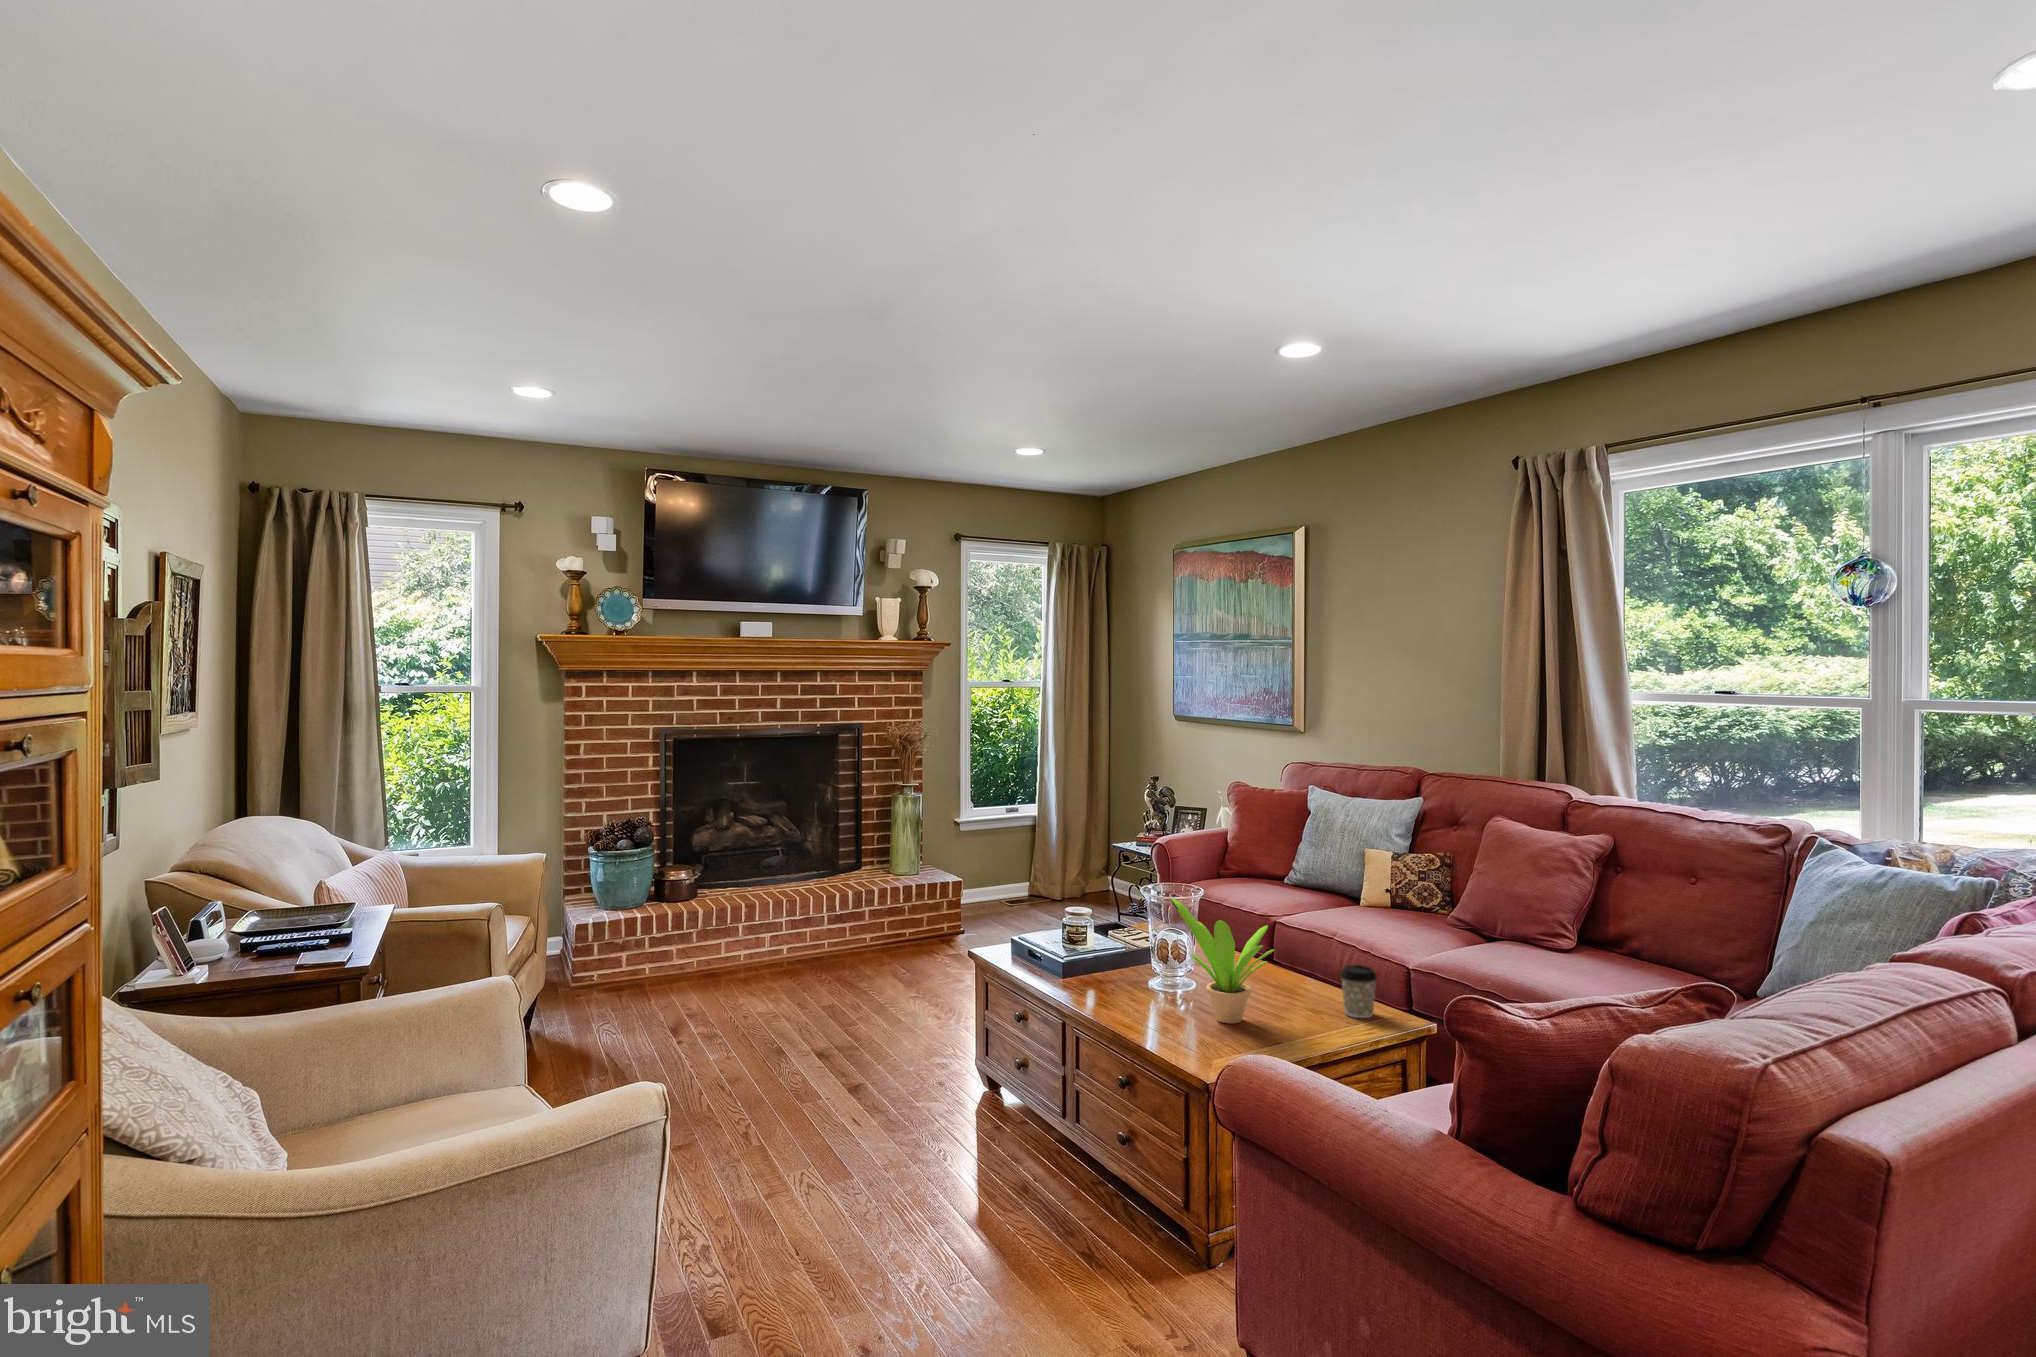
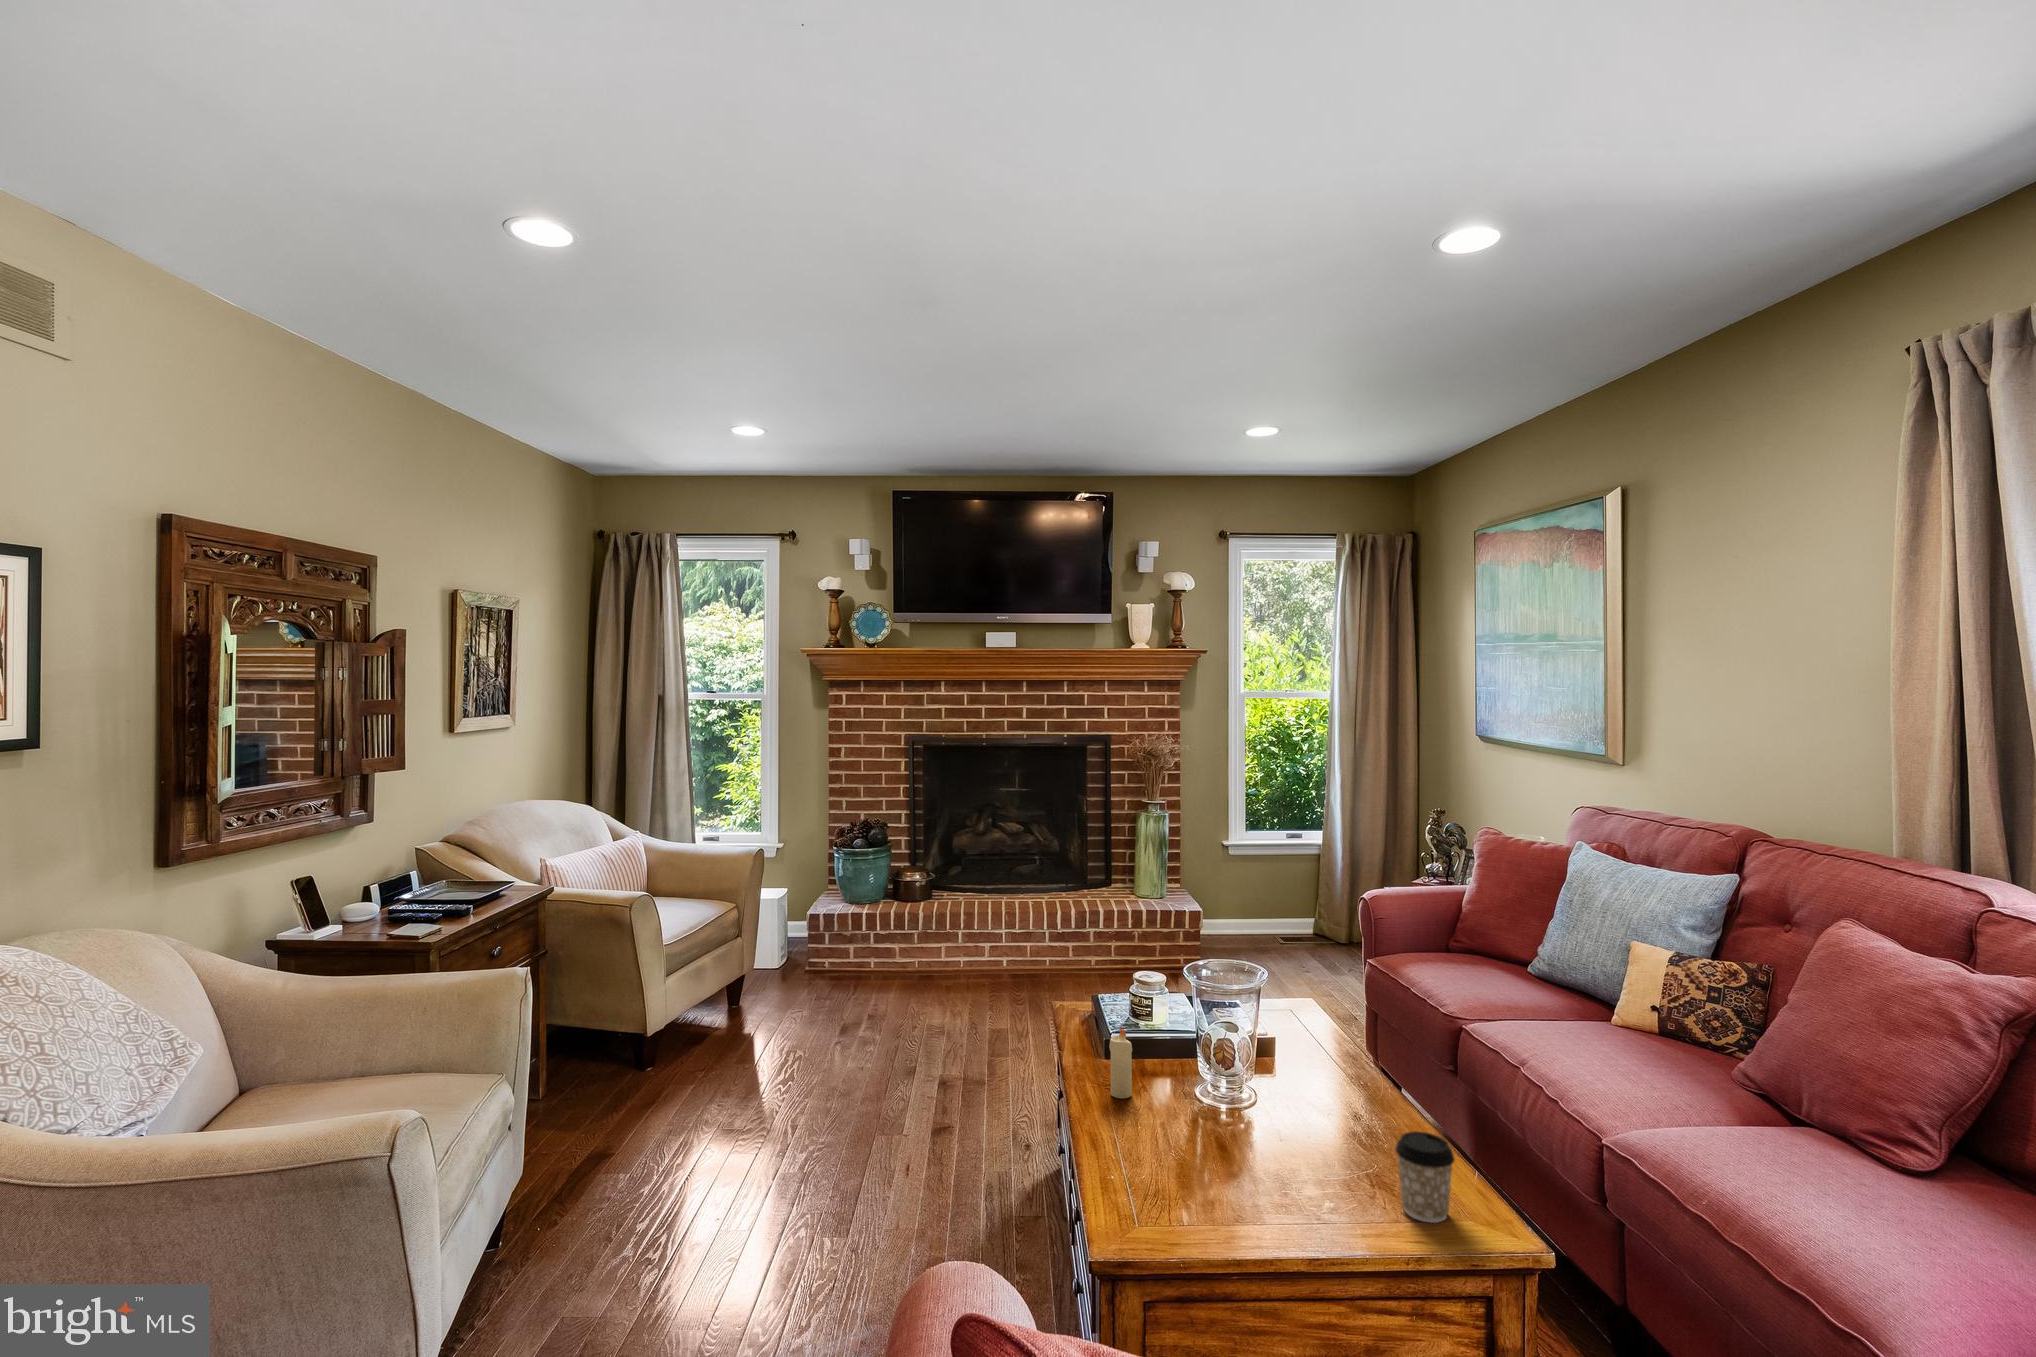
potted plant: present [1170,898,1274,1023] -> none [1161,987,1292,1184]
candle: none [1102,940,1120,994] -> present [1109,1027,1132,1099]

